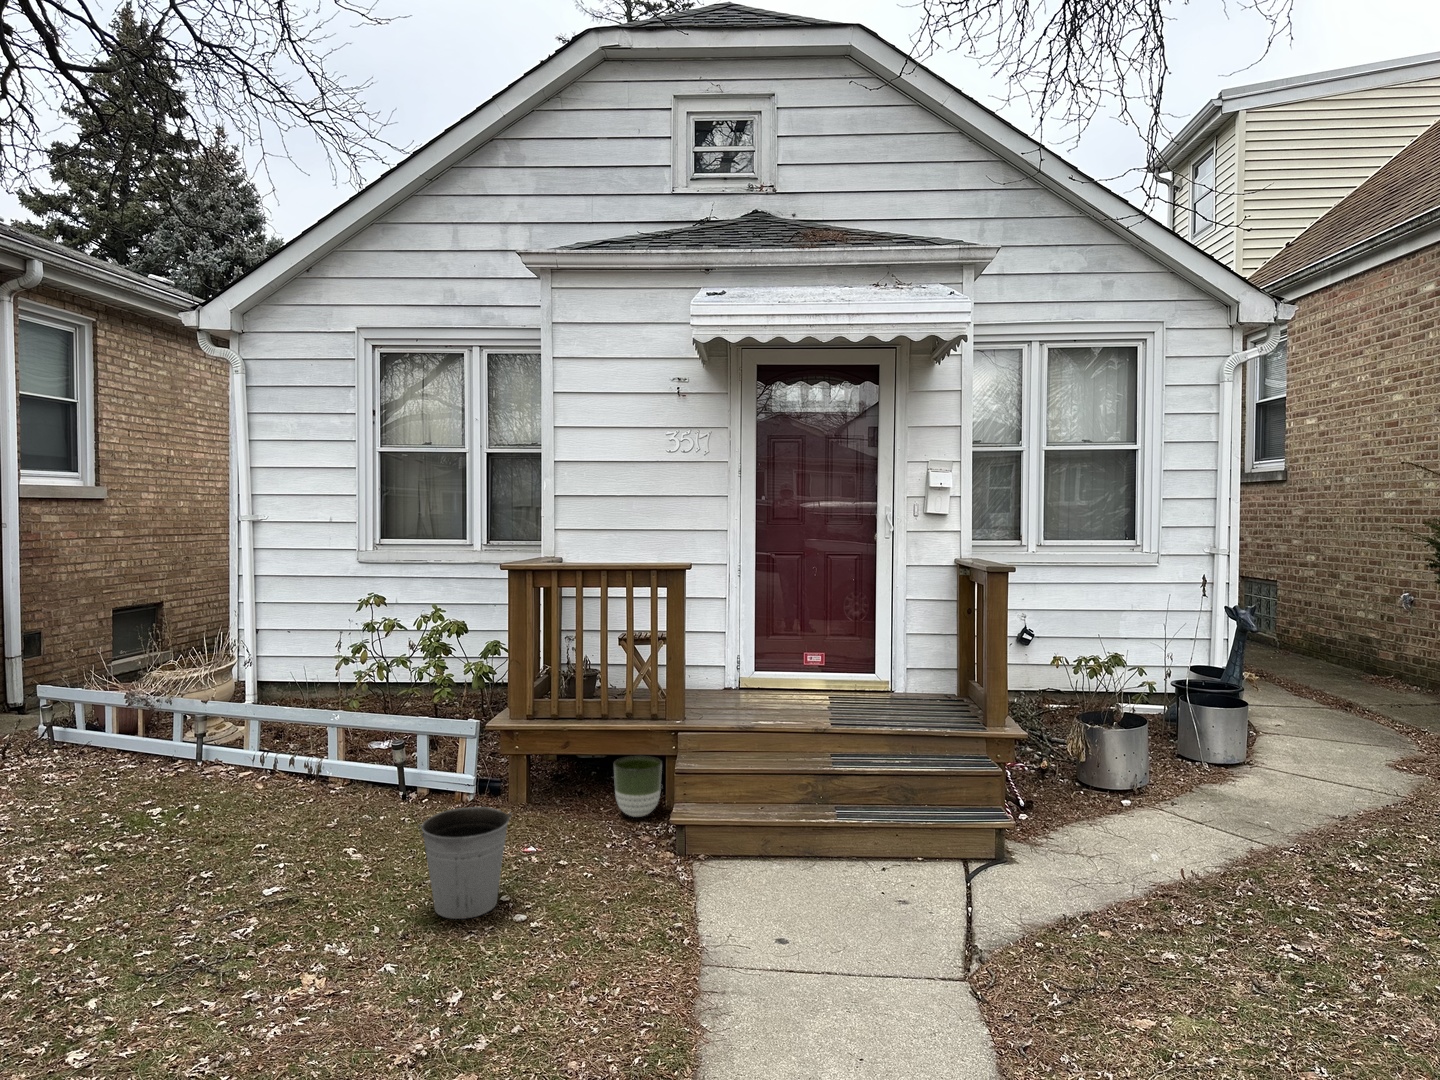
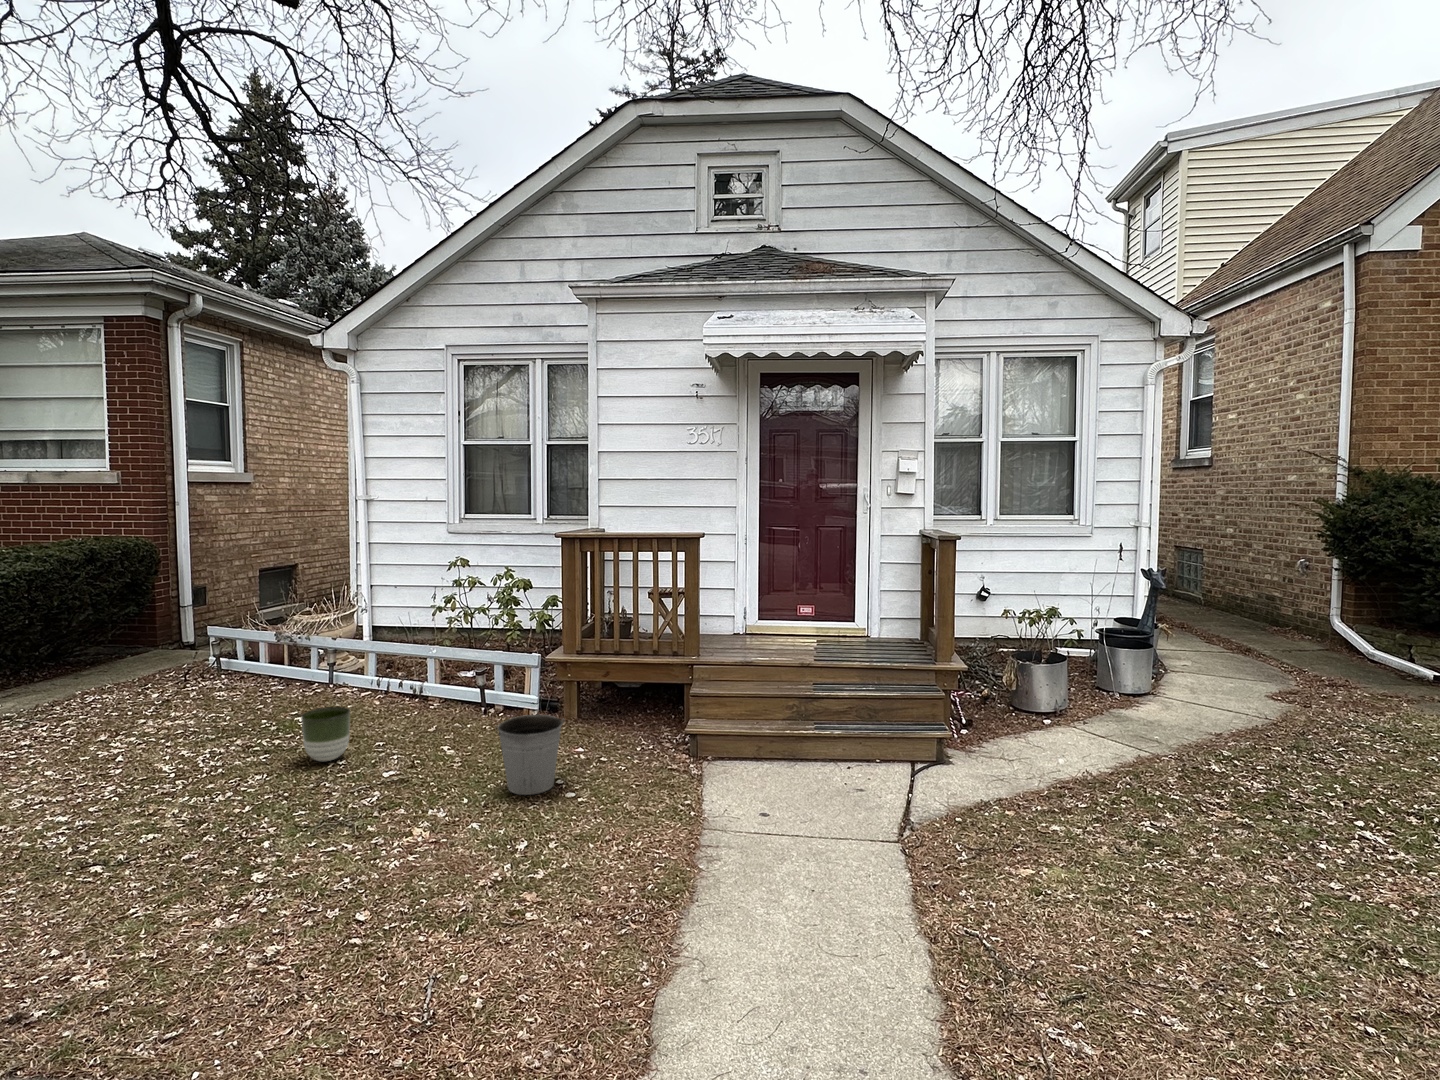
planter: present [614,756,662,817] -> present [301,707,350,761]

